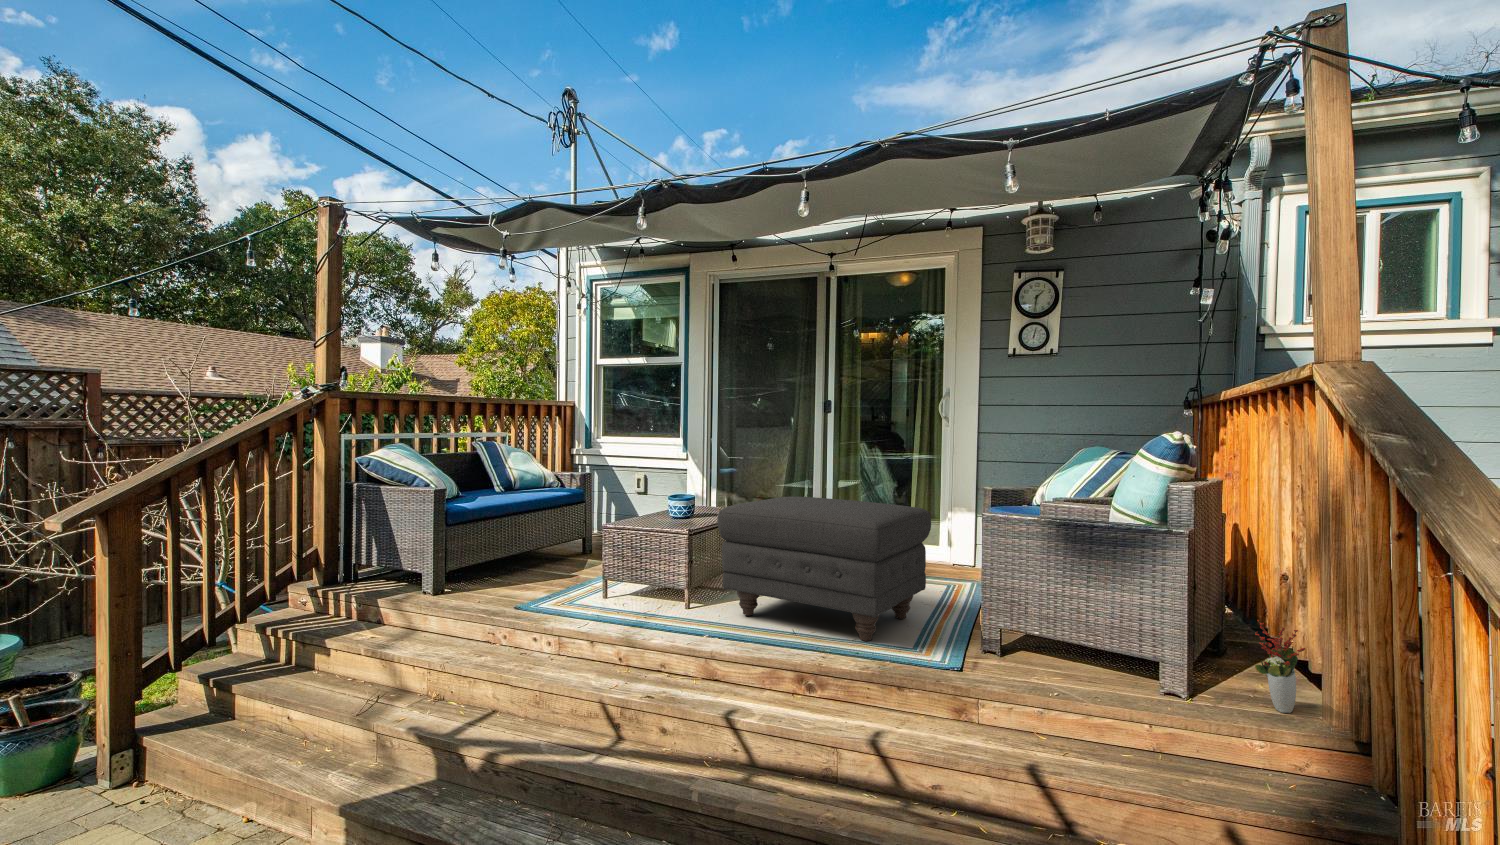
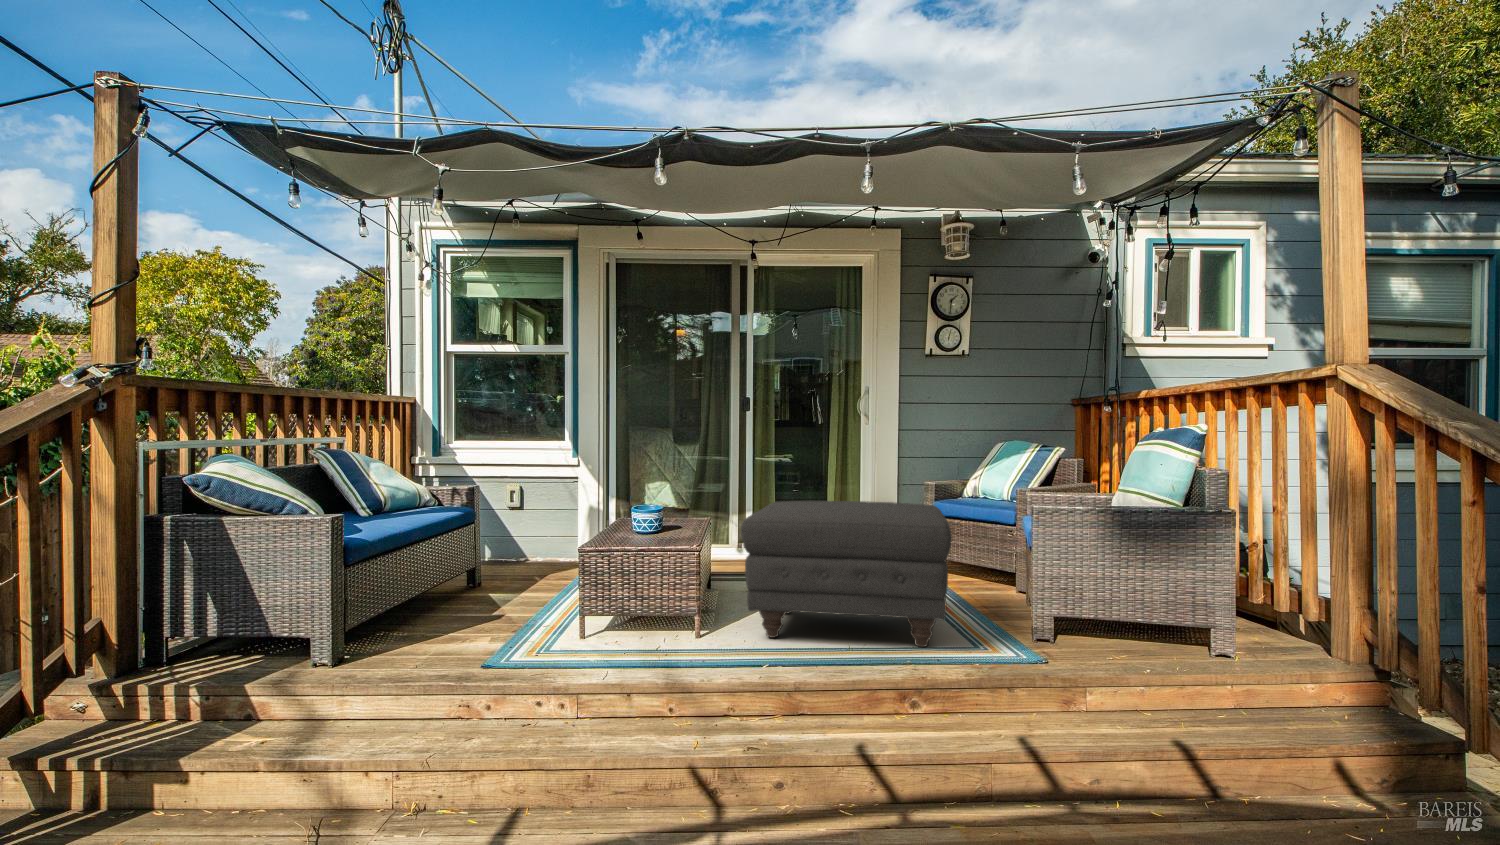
decorative plant: present [1255,620,1305,713] -> none [1266,581,1311,657]

